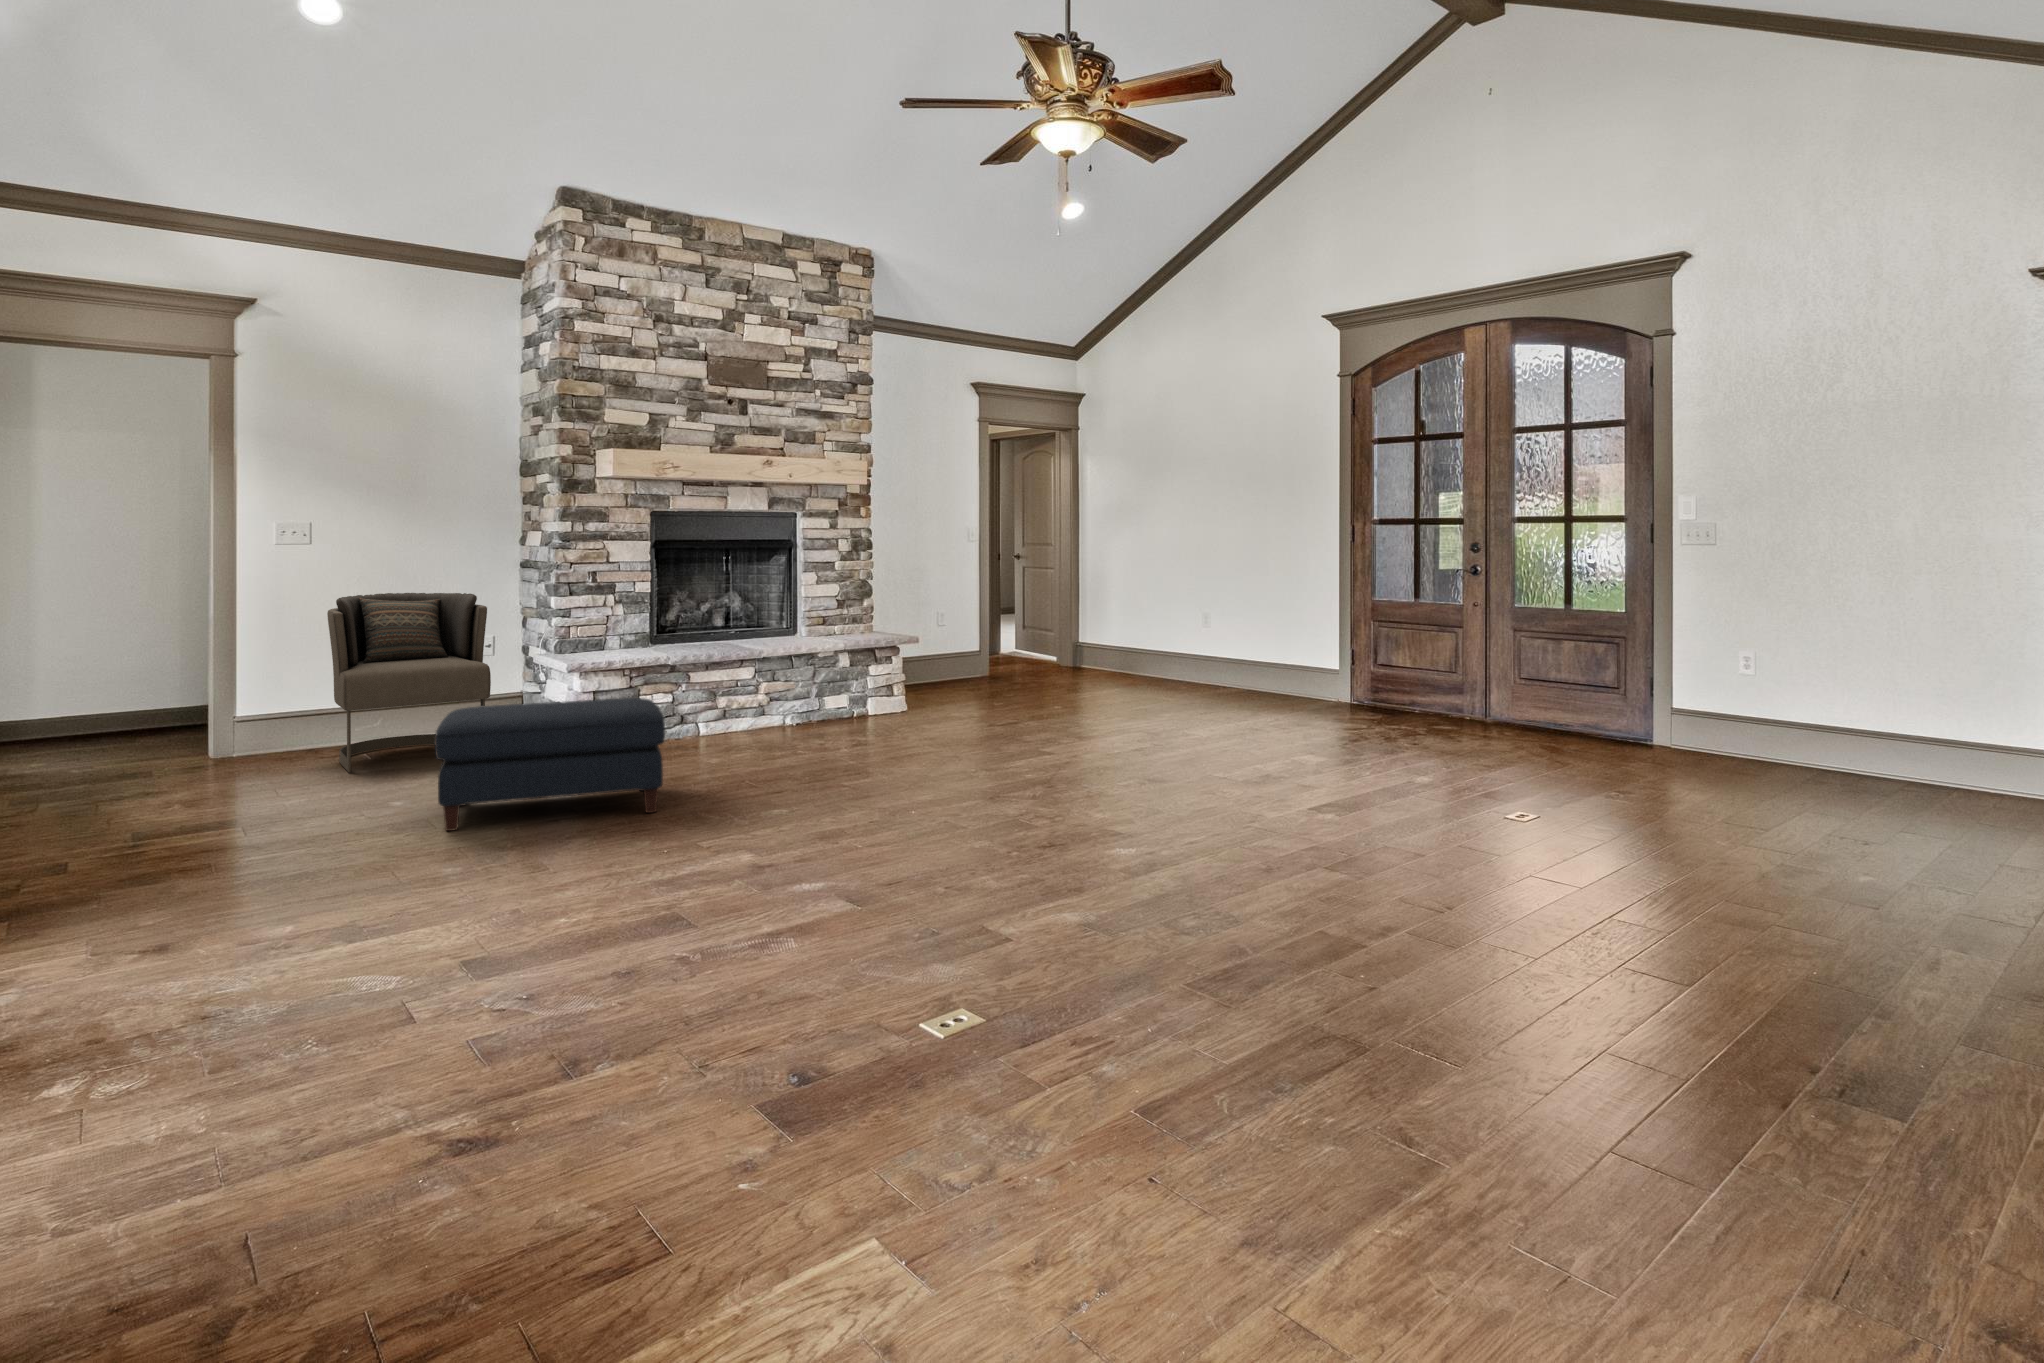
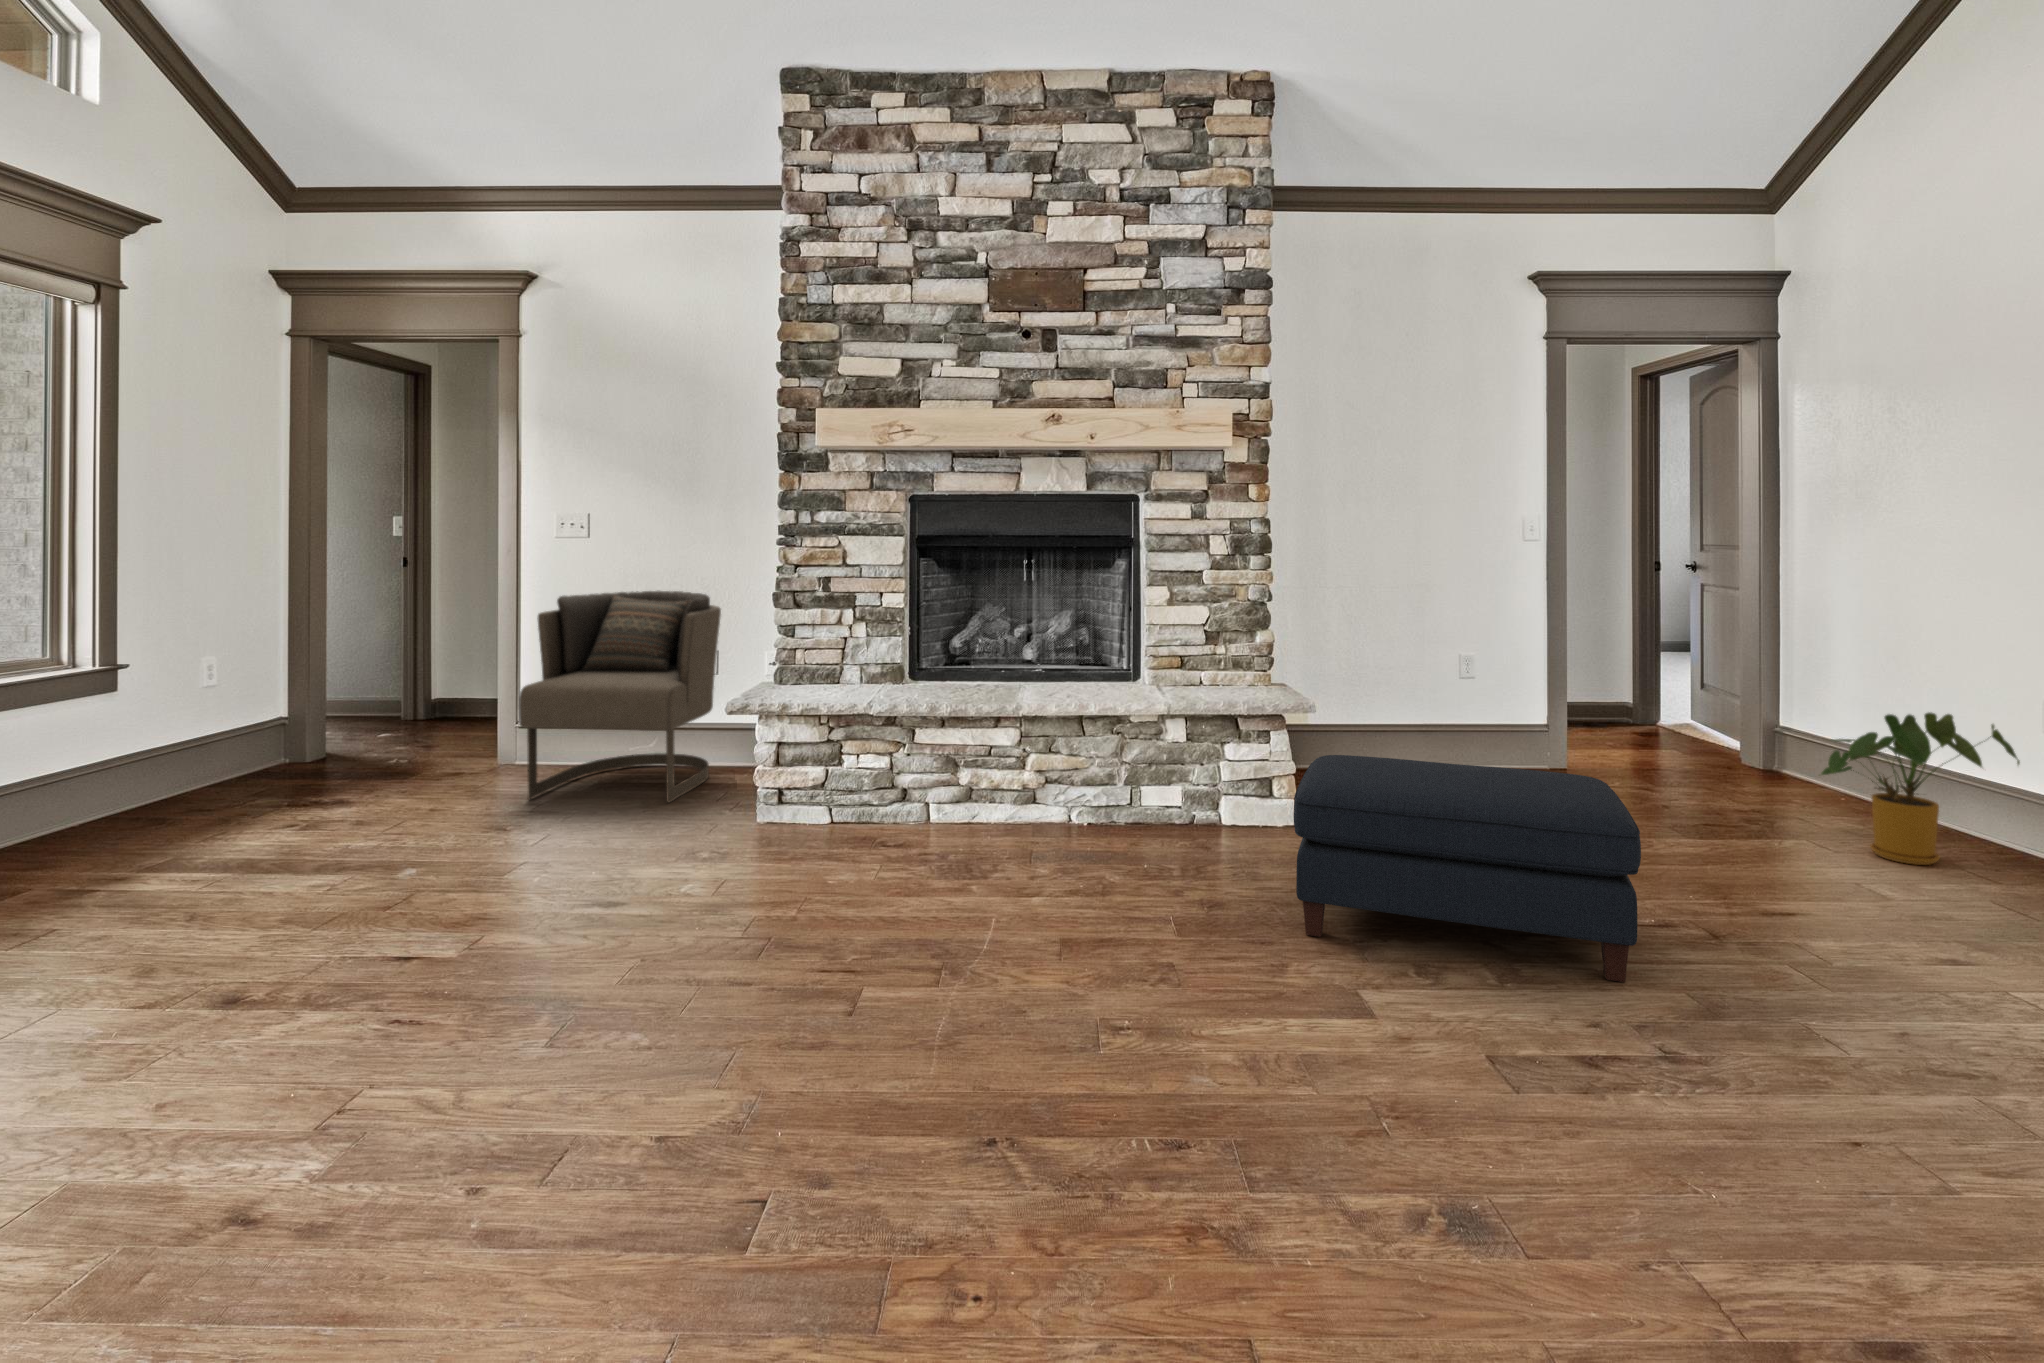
house plant: none [1120,618,1189,687] -> present [1821,712,2020,865]
ottoman: present [435,698,665,831] -> present [1294,755,1641,982]

